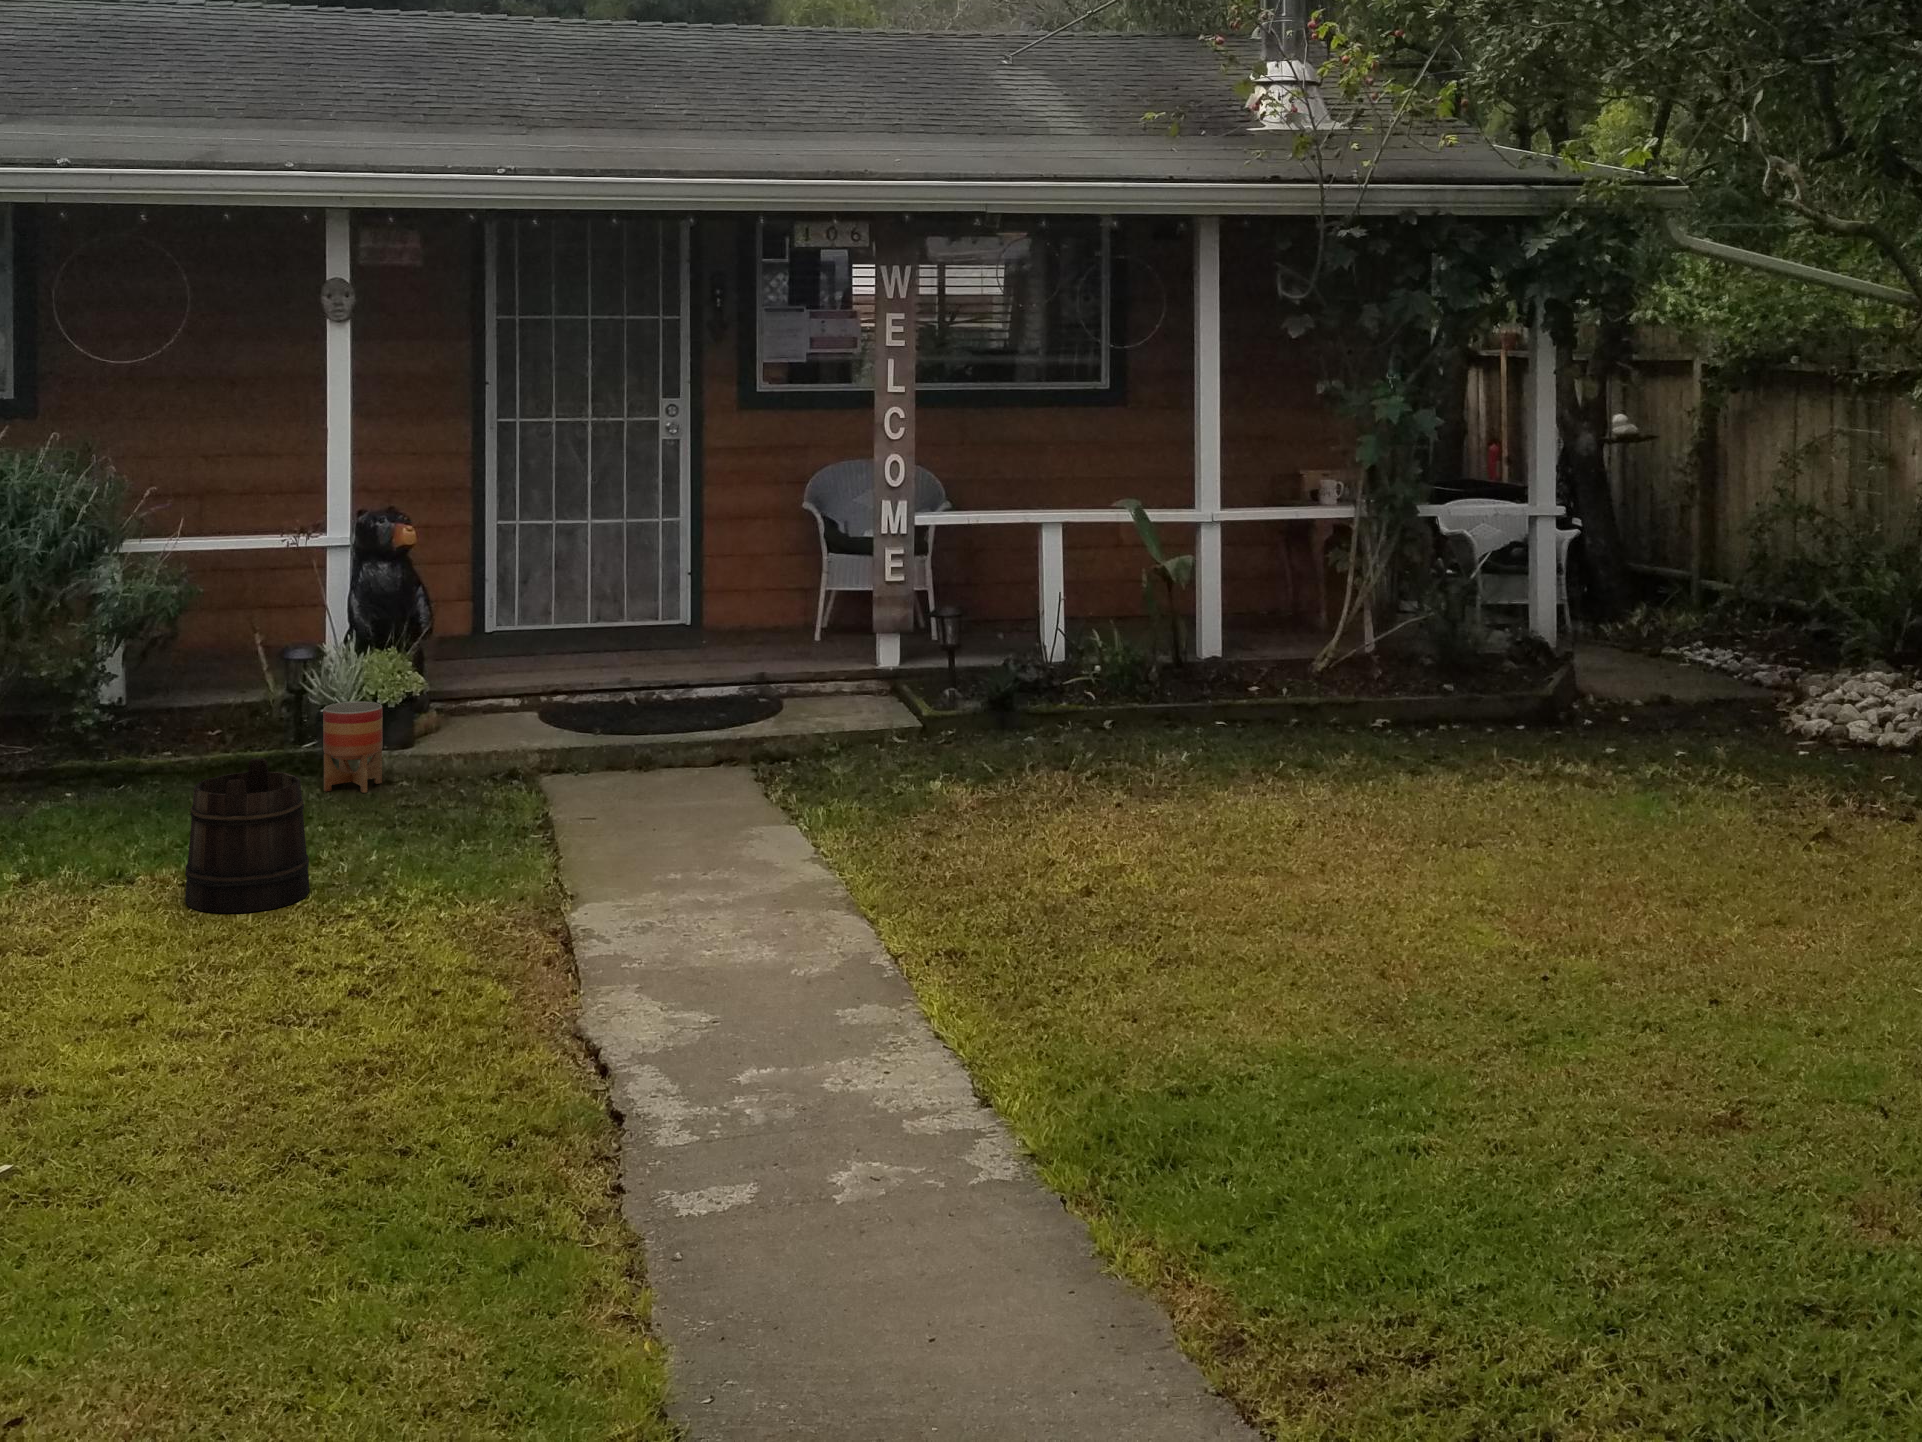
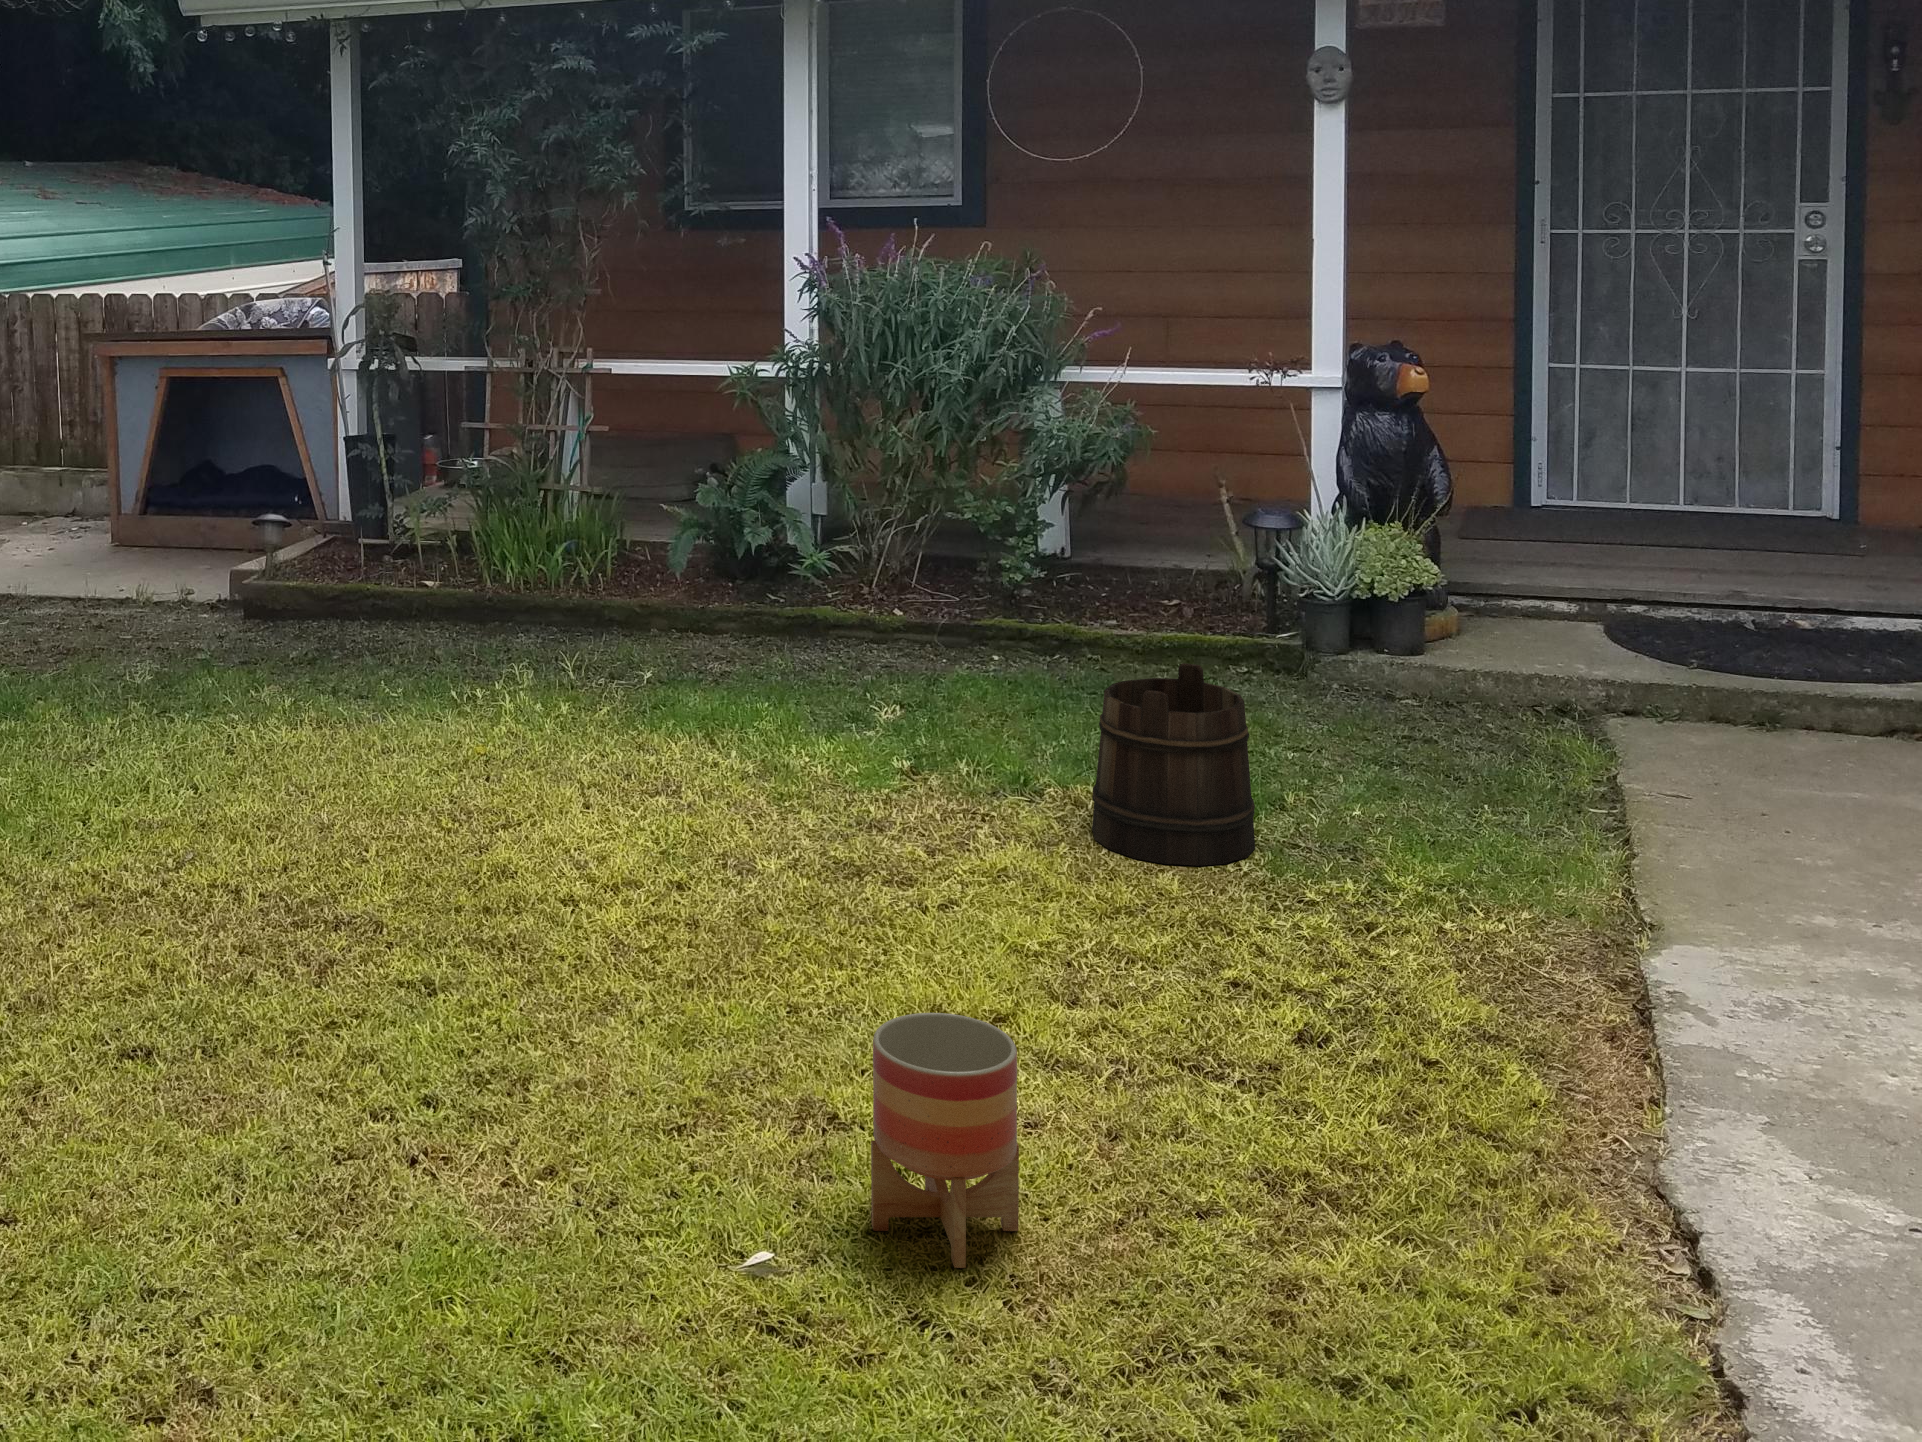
planter: present [323,701,383,793] -> present [871,1013,1019,1268]

